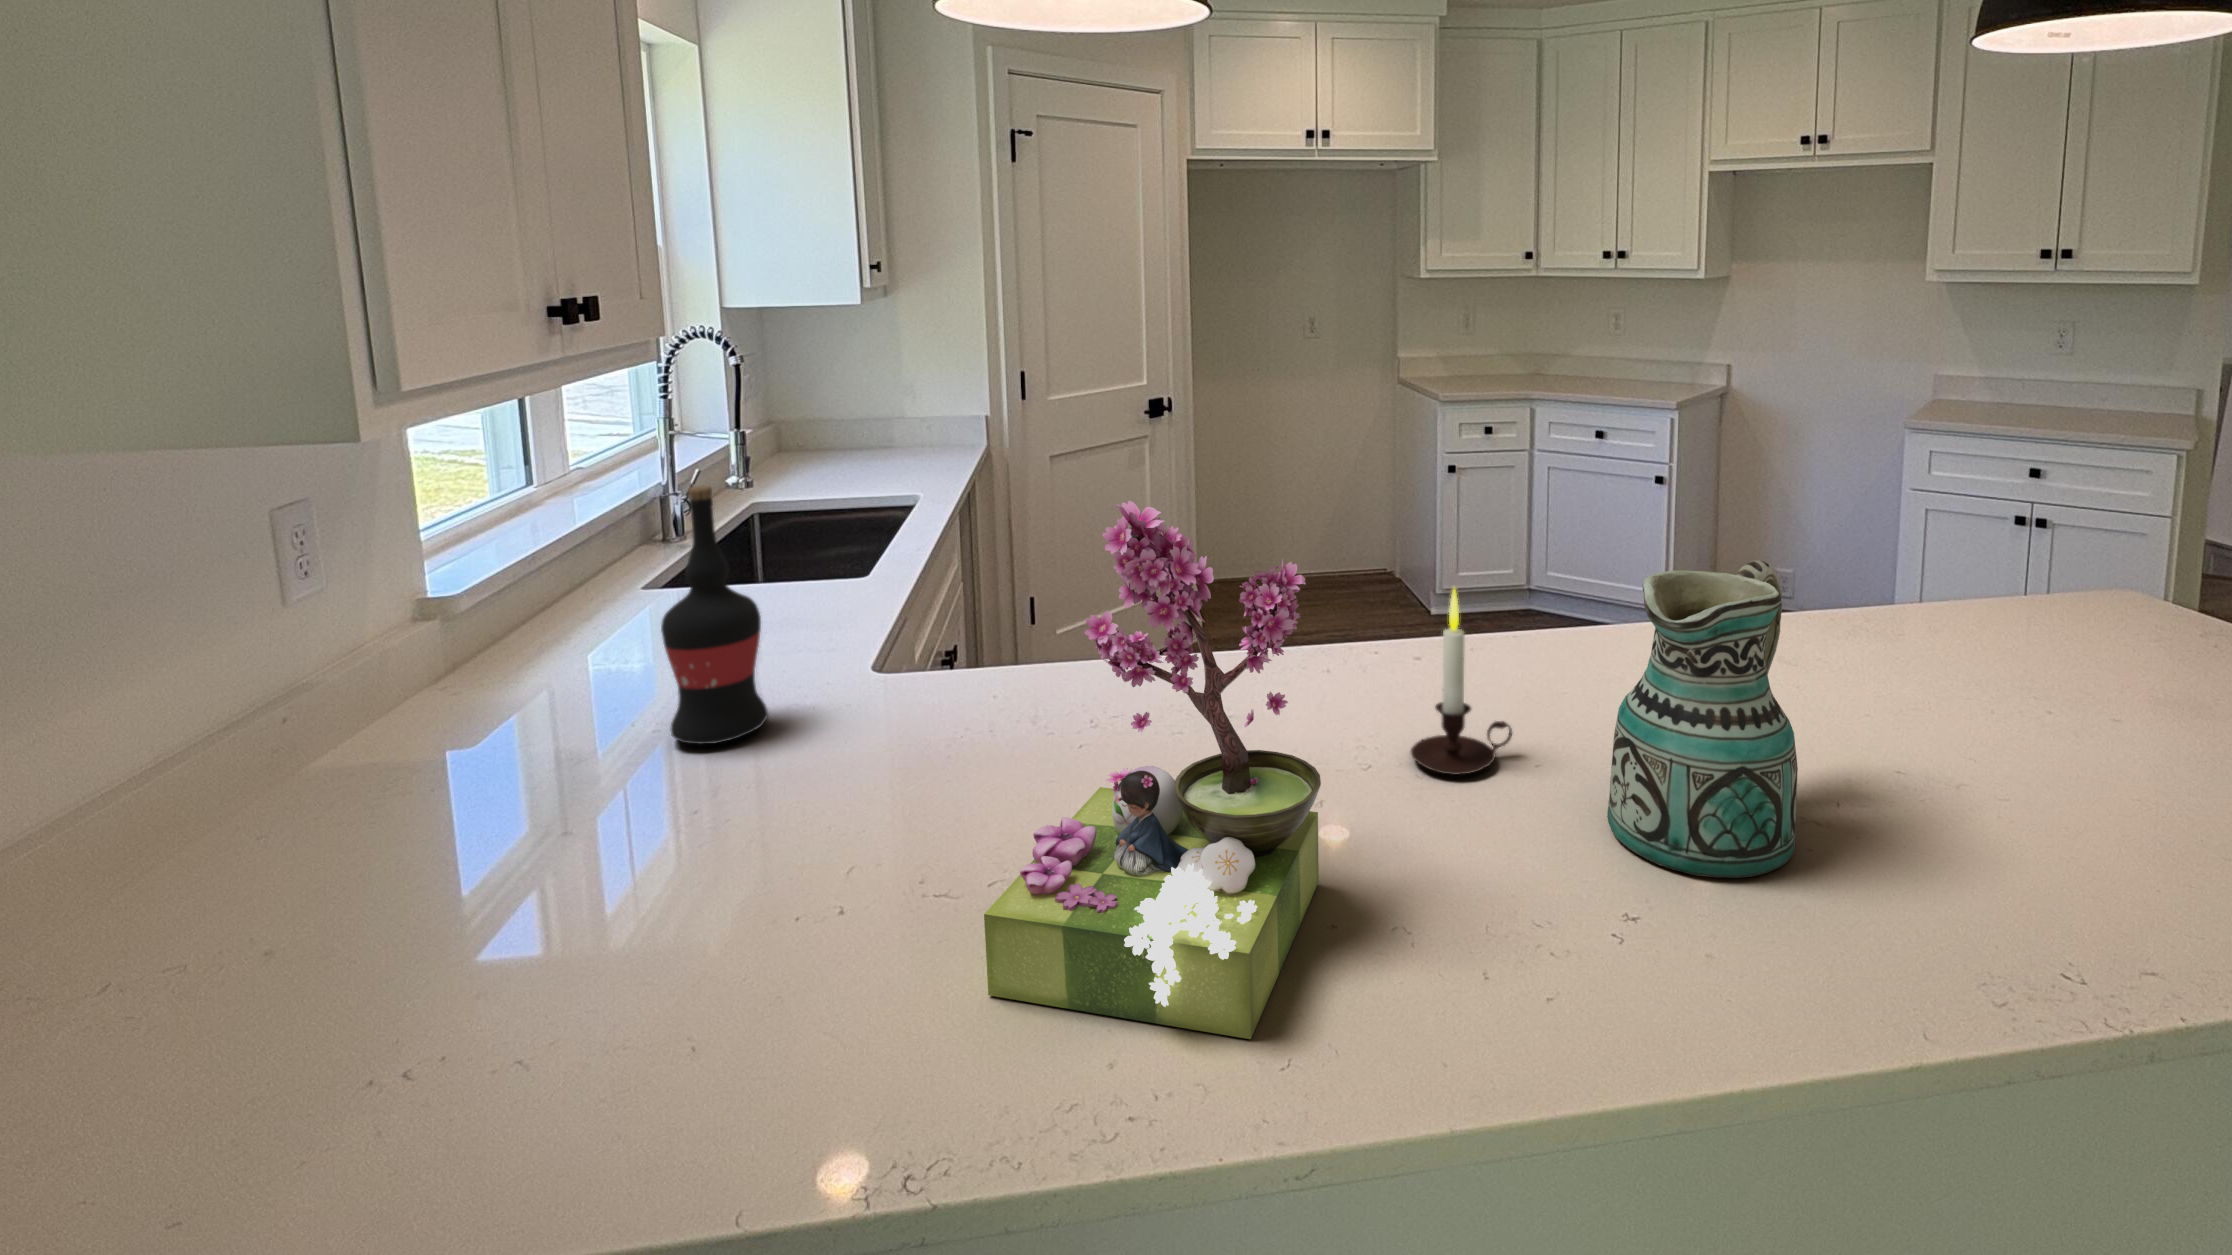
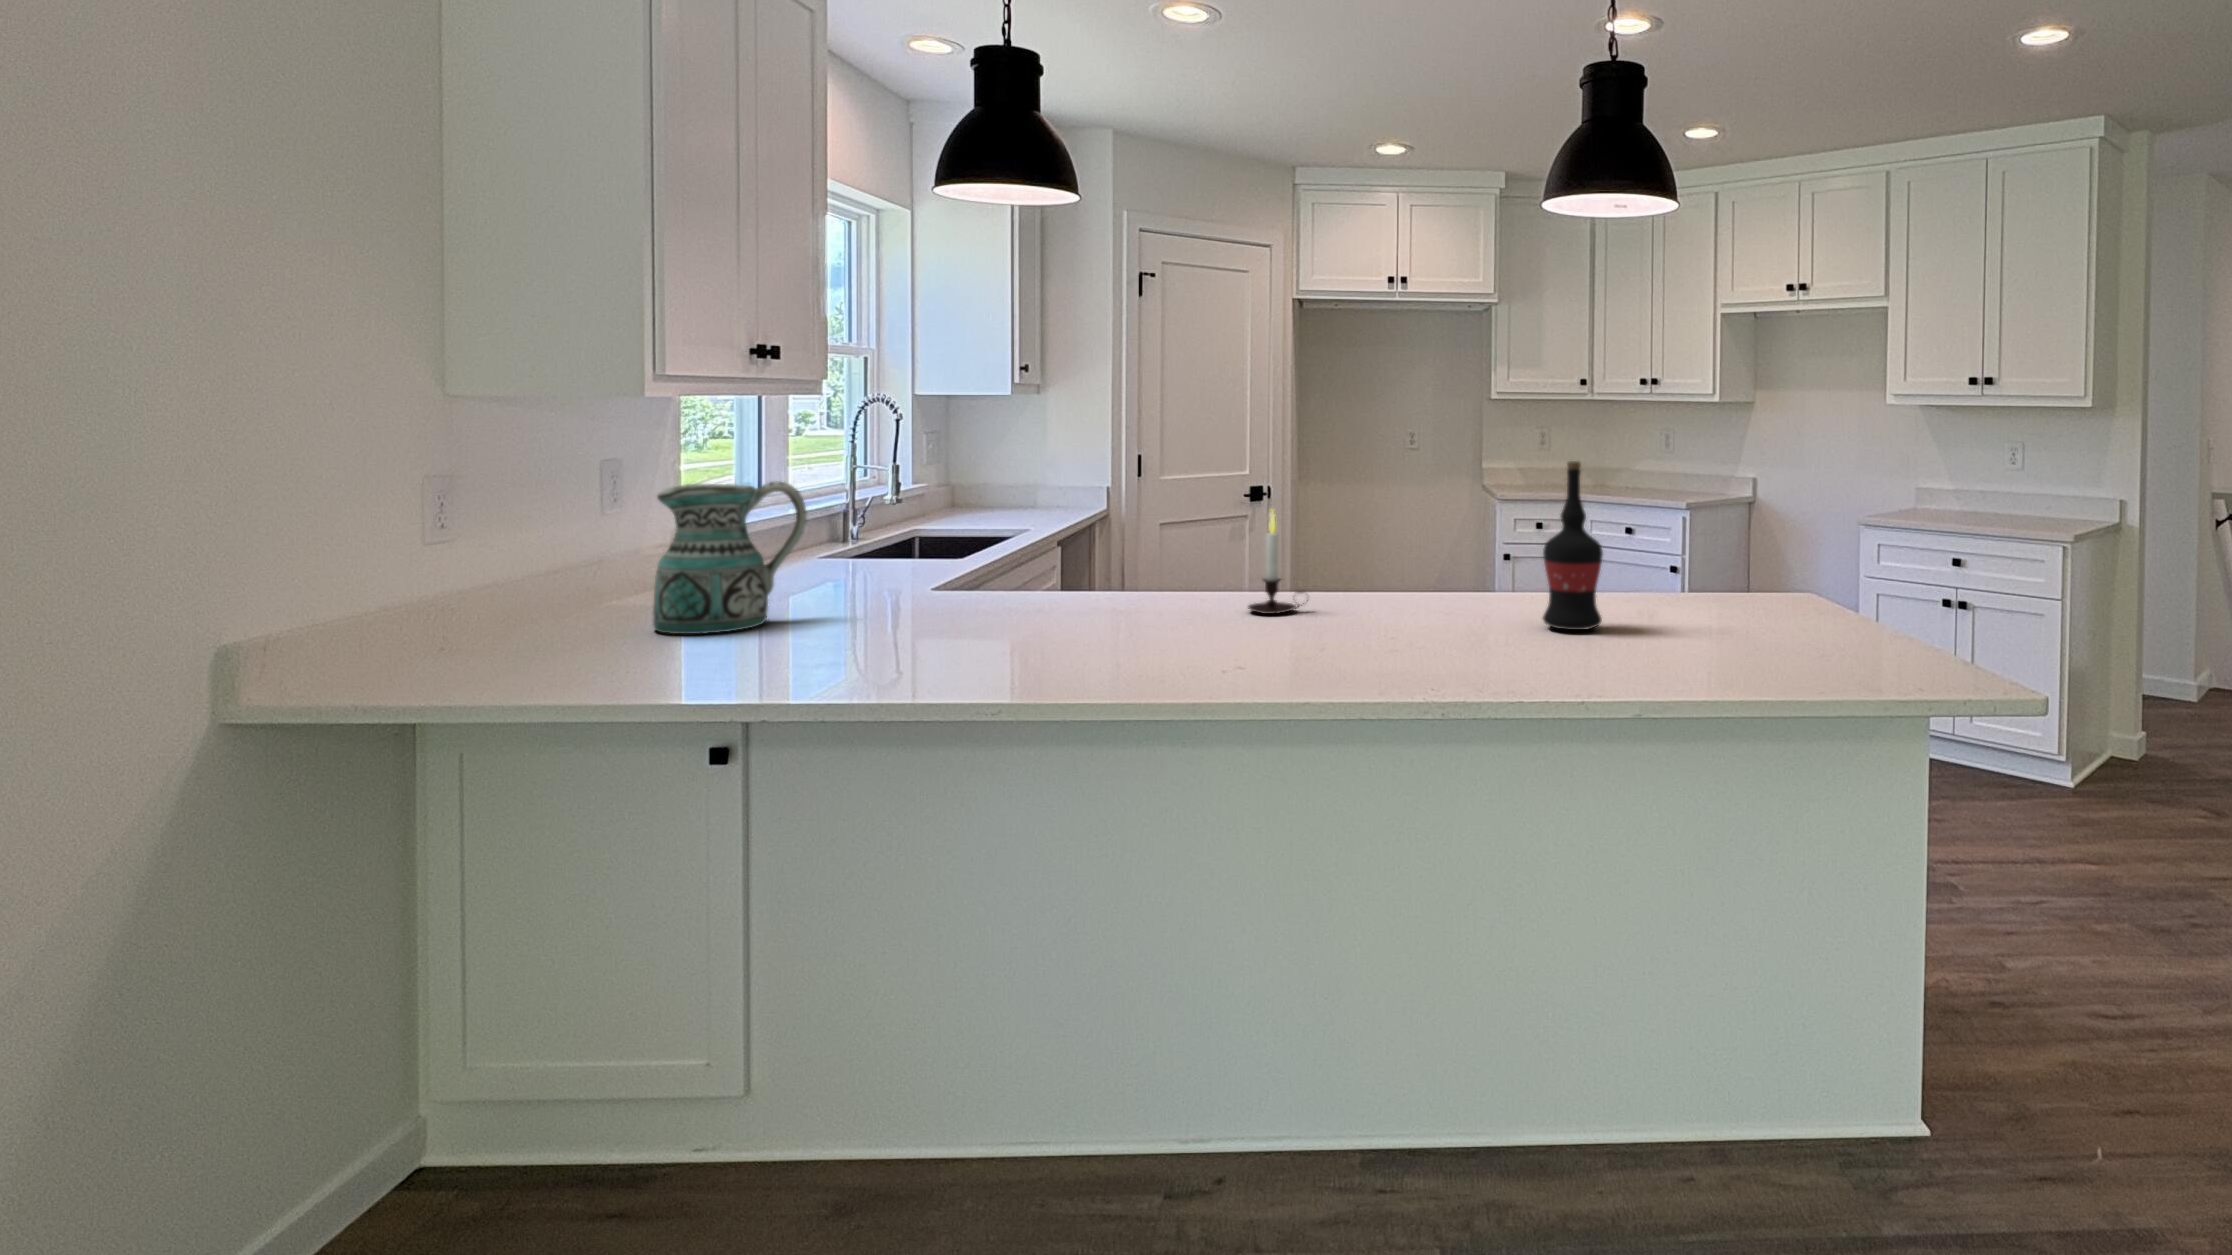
wine bottle: present [661,486,768,744] -> present [1543,461,1603,630]
flower arrangement: present [984,501,1321,1039] -> none [973,429,1156,655]
ceramic pitcher: present [1607,560,1798,878] -> present [653,481,806,634]

